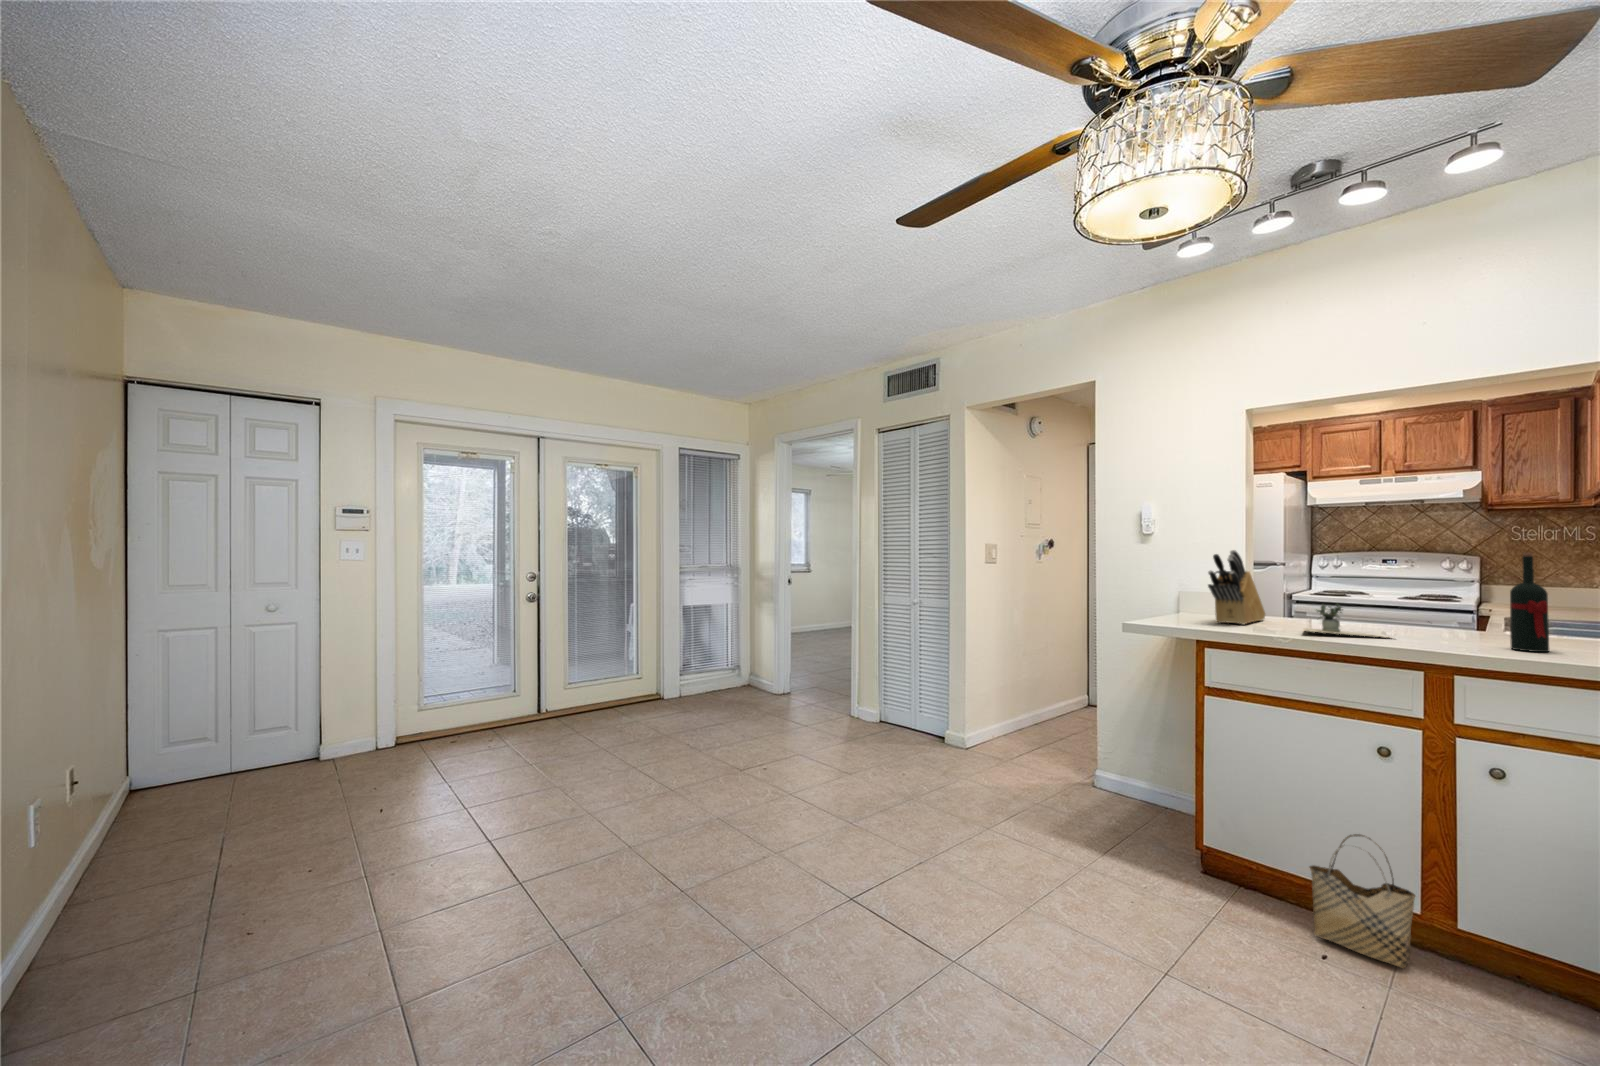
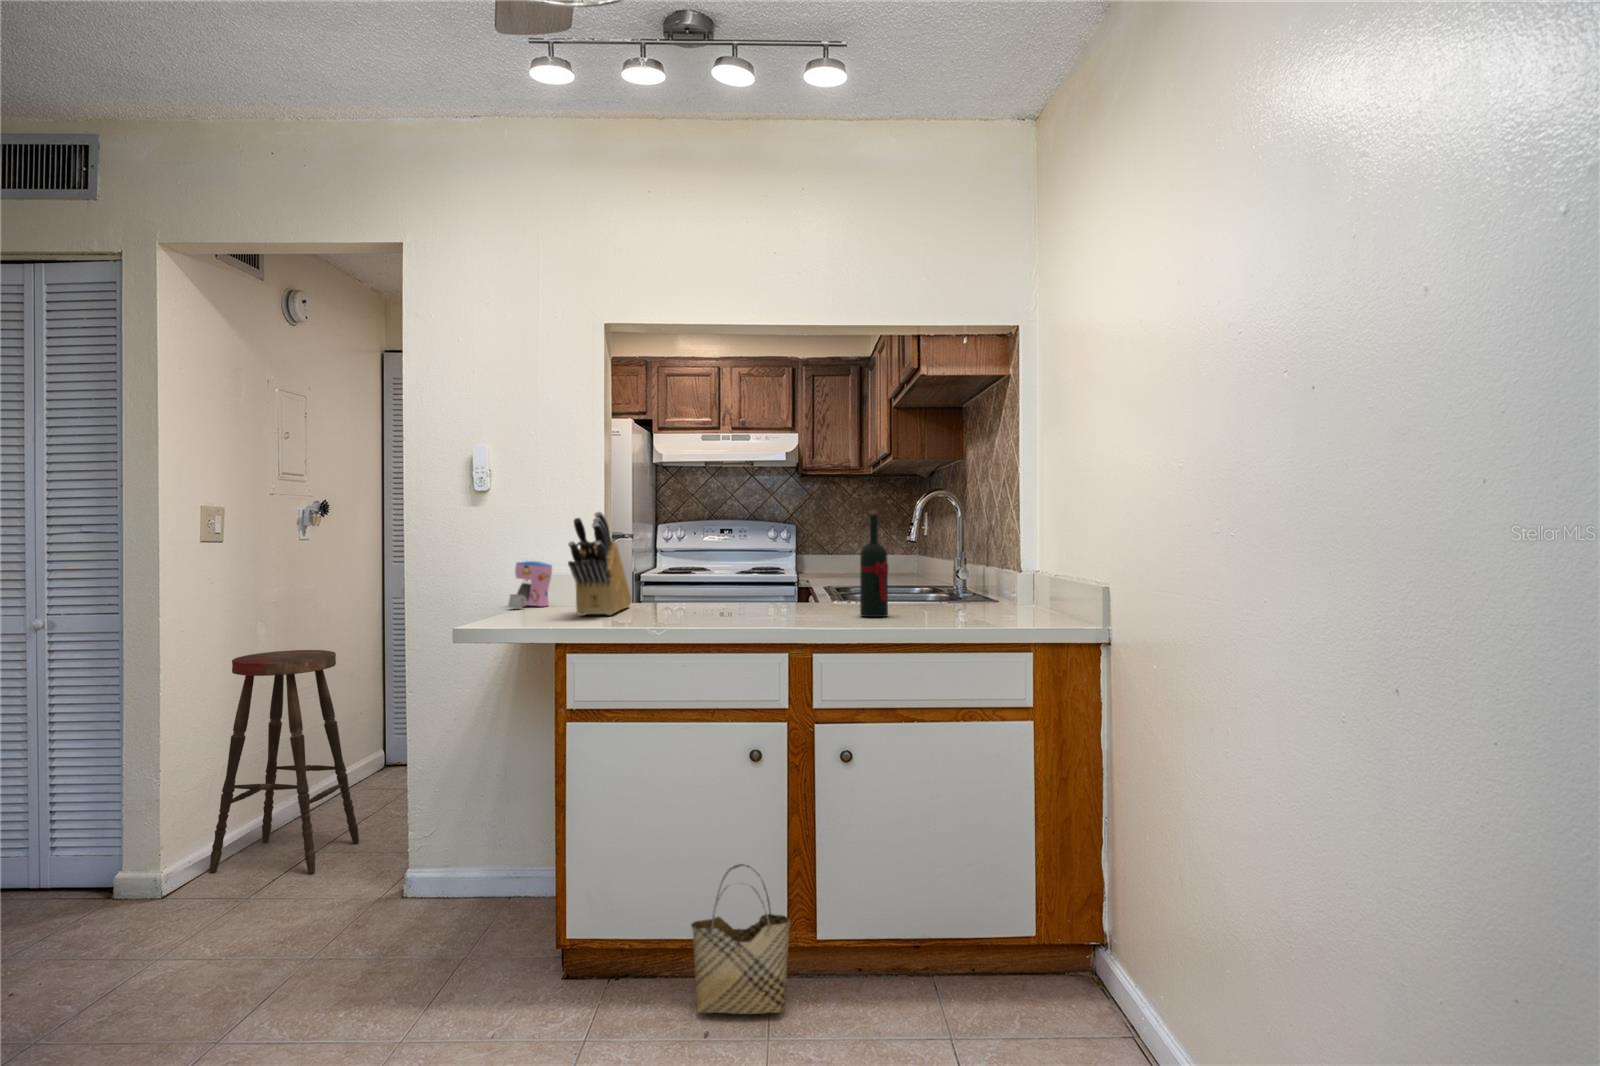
coffee maker: none [1166,582,1200,614] -> present [508,561,552,609]
potted plant: present [1303,604,1379,637] -> none [678,578,798,617]
bar stool: none [989,626,1069,759] -> present [210,650,359,873]

